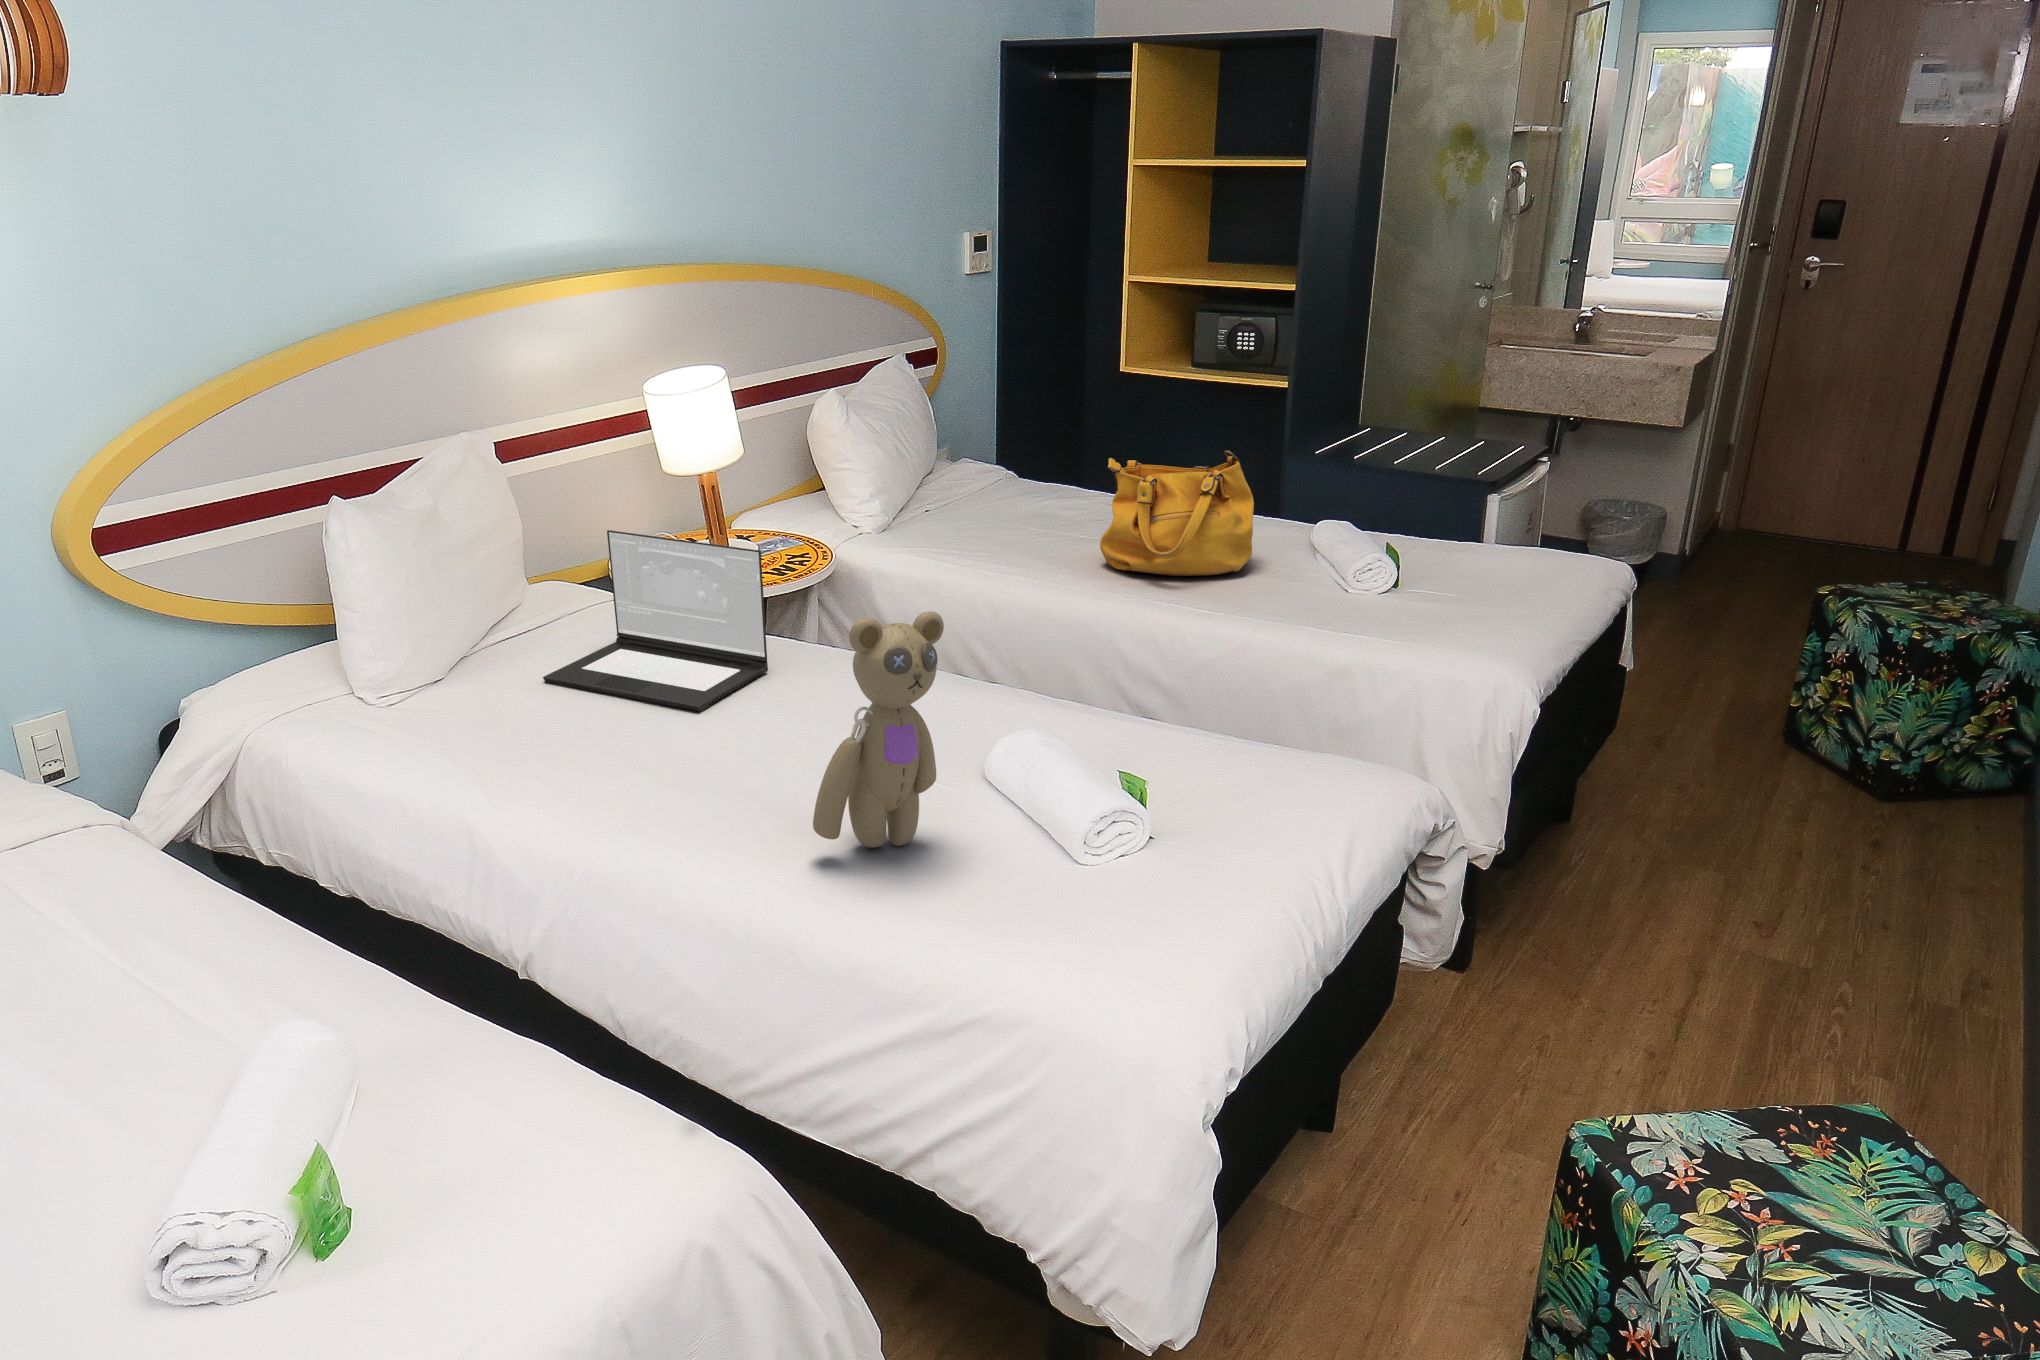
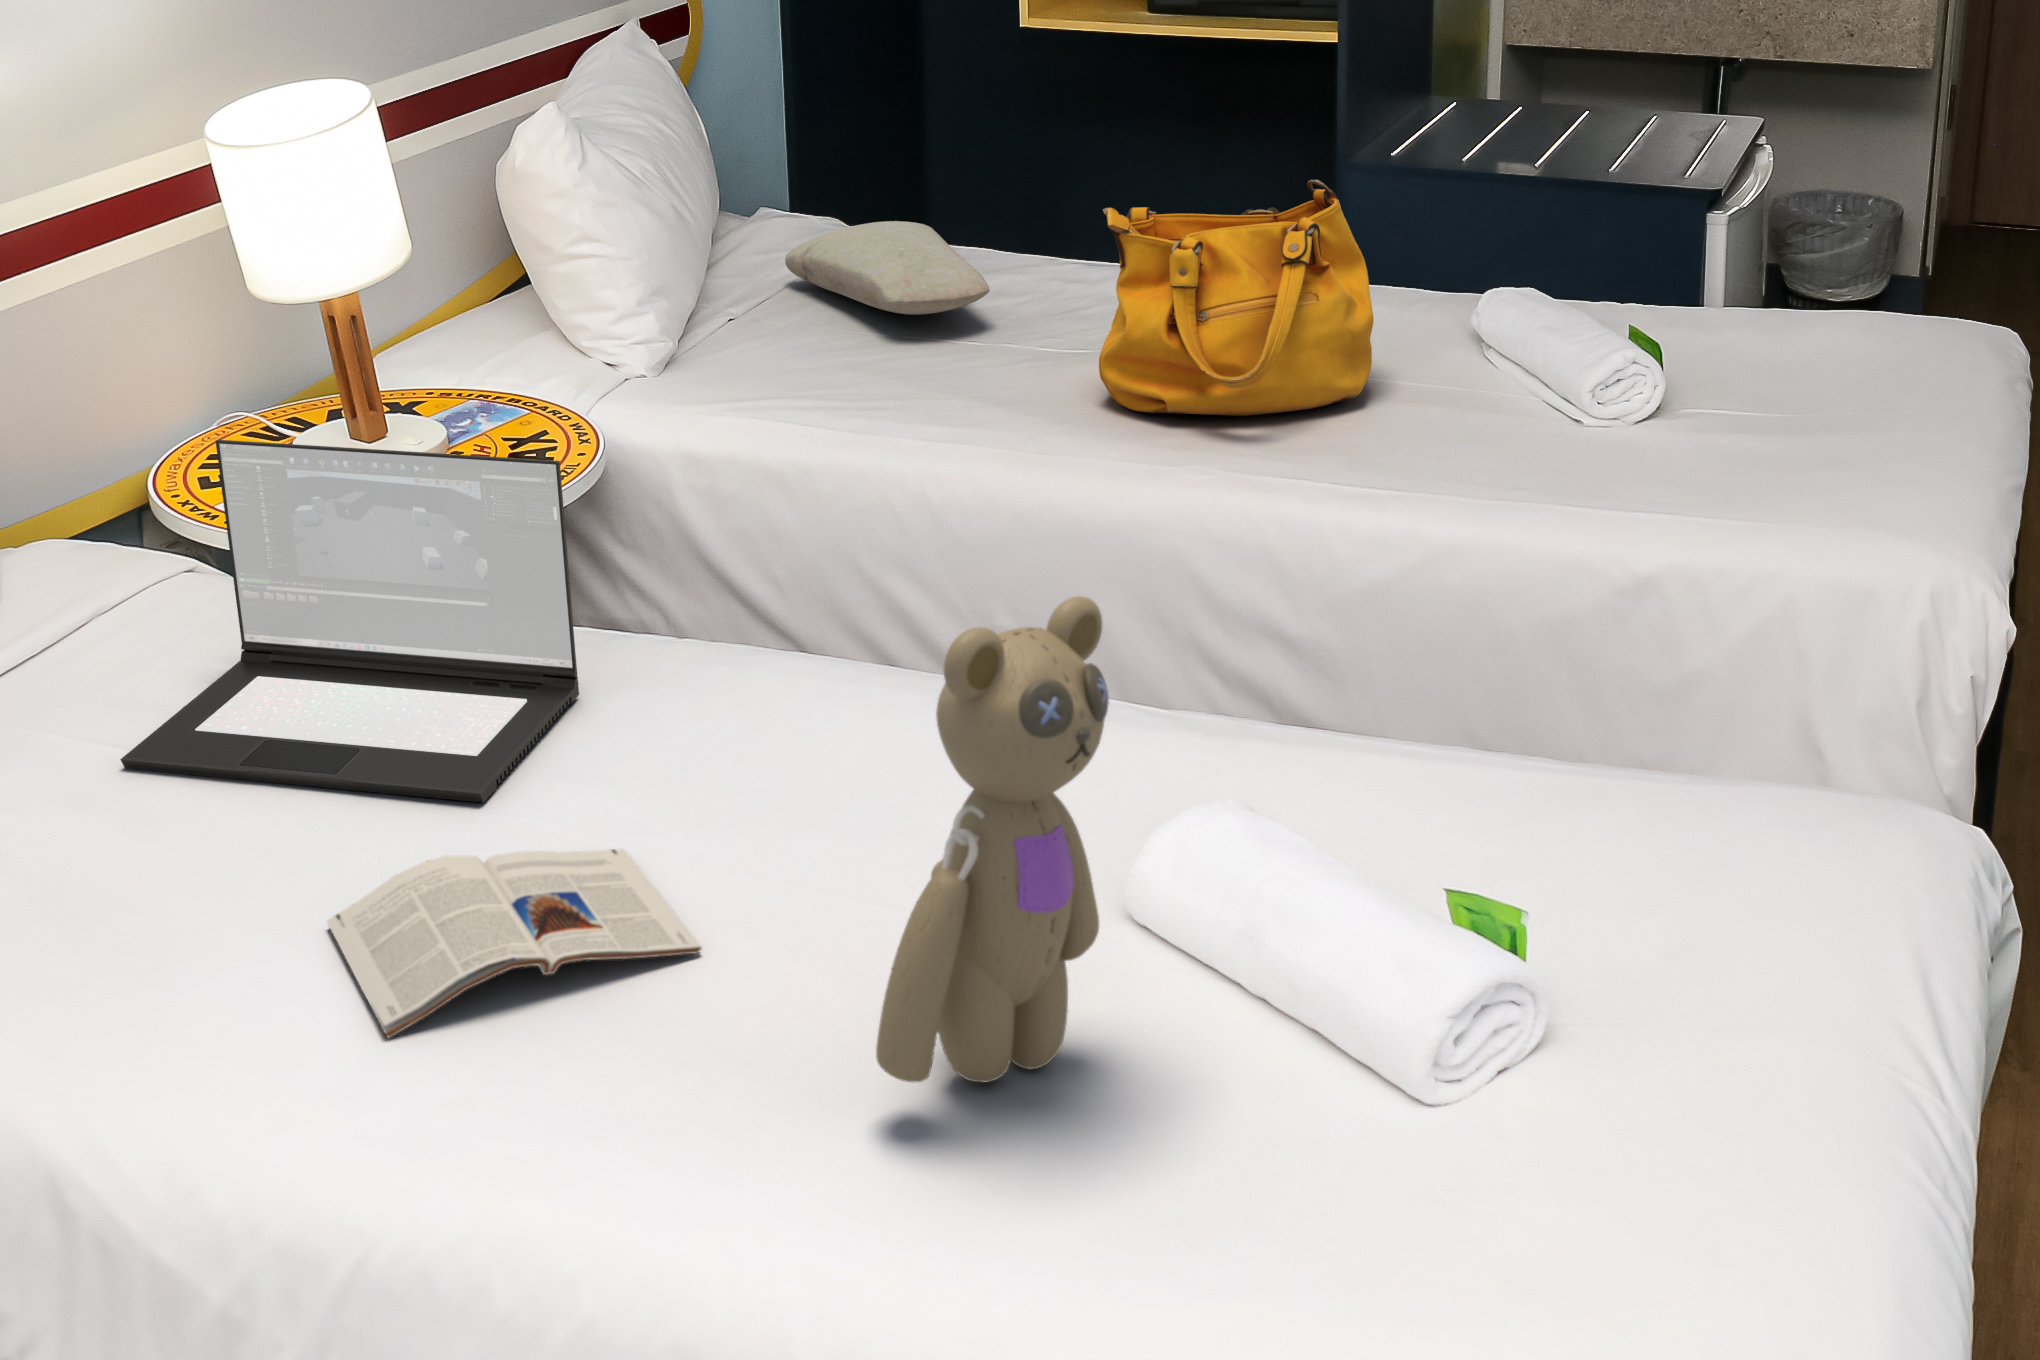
pillow: none [967,467,1063,515] -> present [785,221,990,315]
magazine: none [604,727,769,801] -> present [327,849,701,1038]

